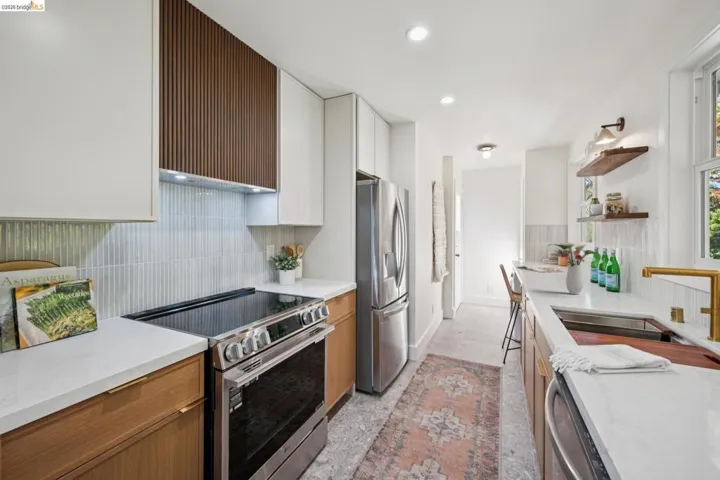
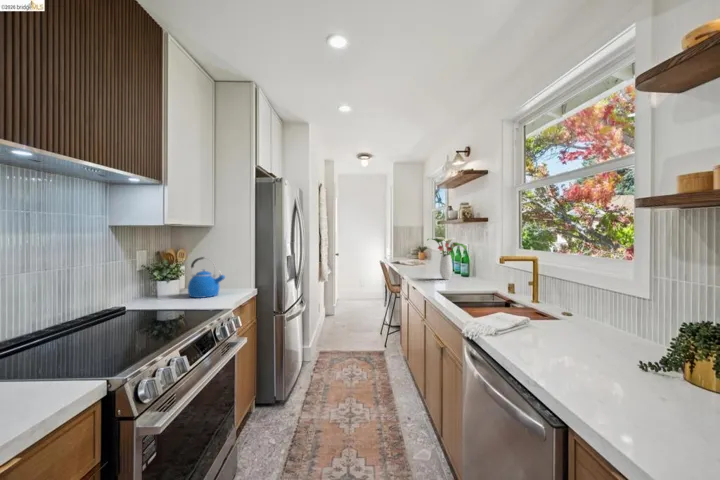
kettle: none [302,252,331,287] -> present [188,257,225,298]

